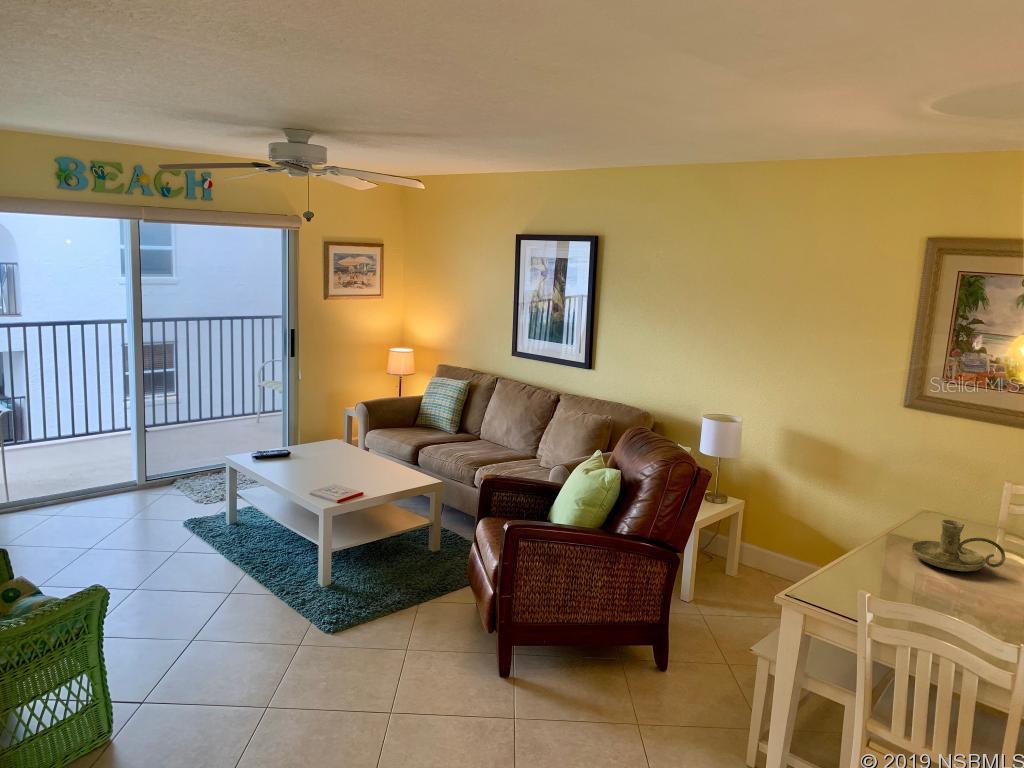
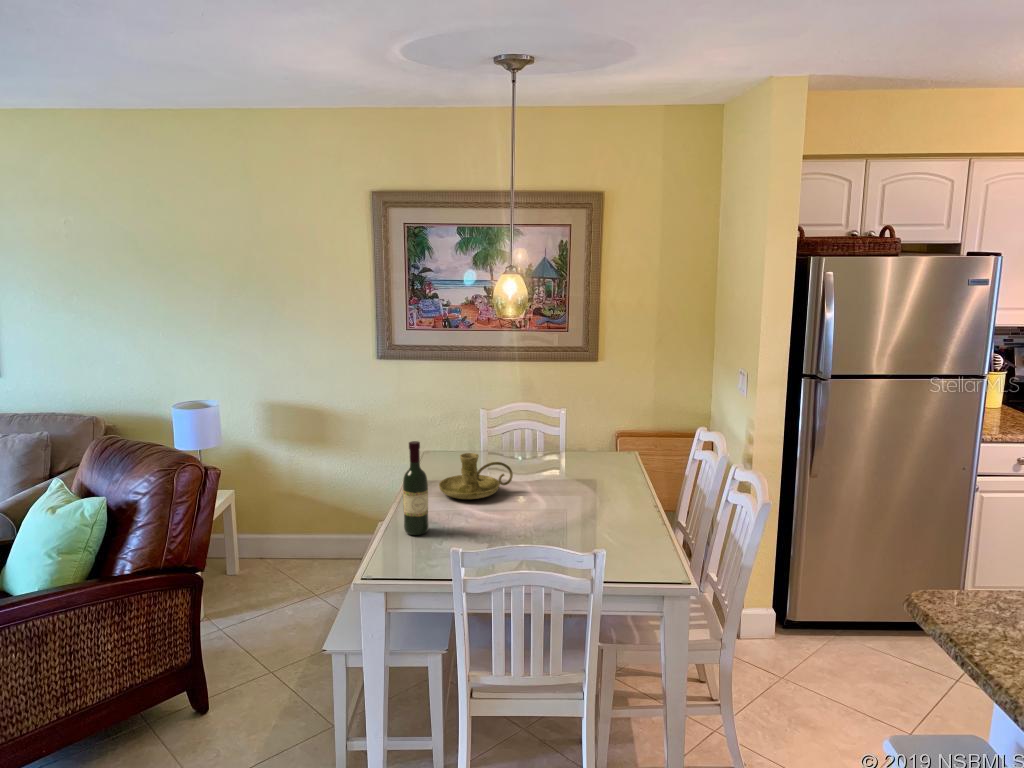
wine bottle: none [850,488,882,580] -> present [403,441,429,535]

